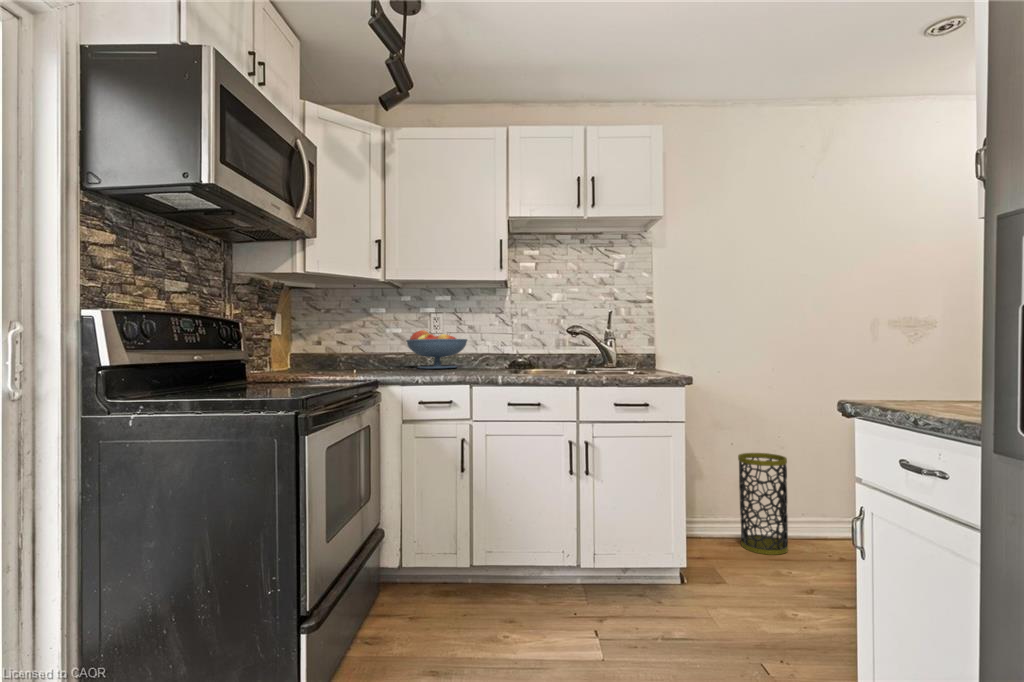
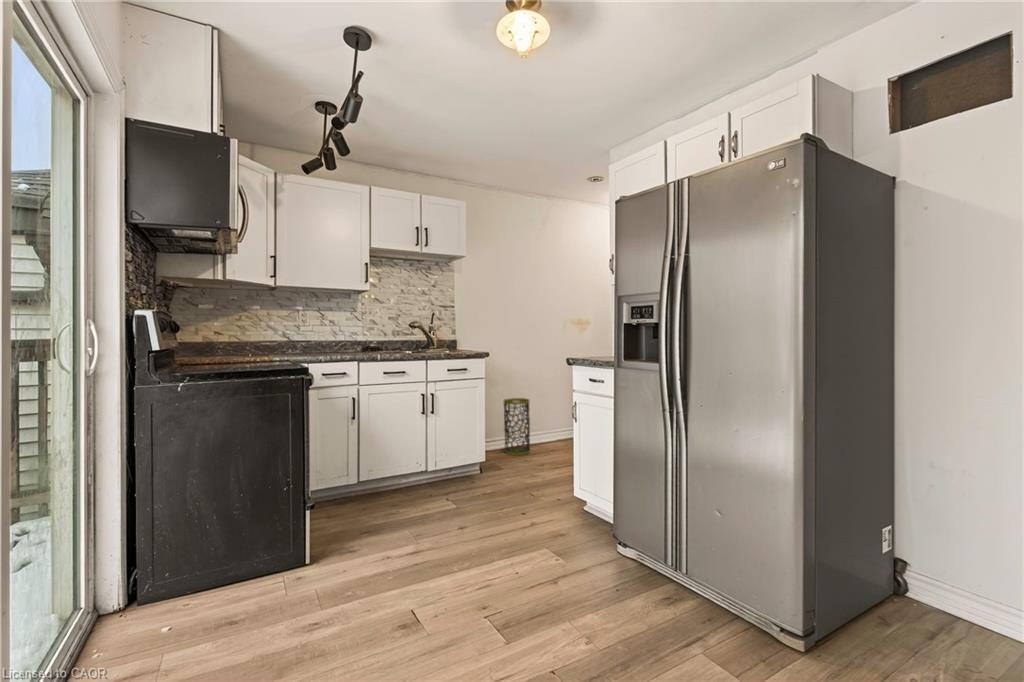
fruit bowl: present [406,330,467,369] -> none [282,324,331,352]

